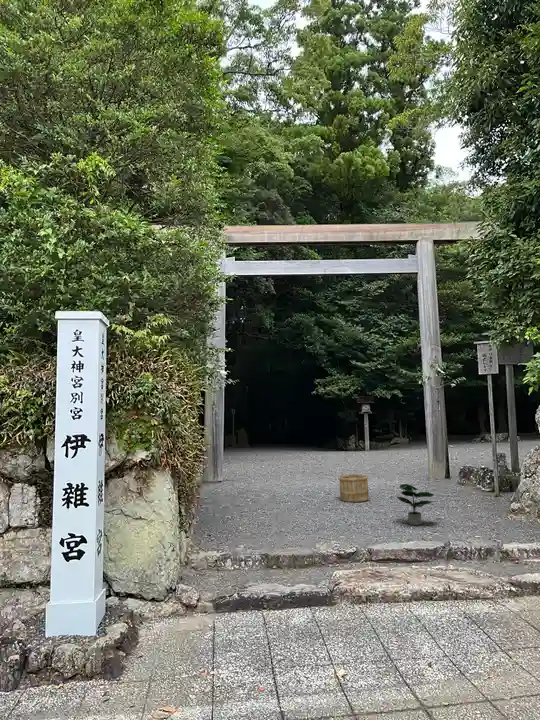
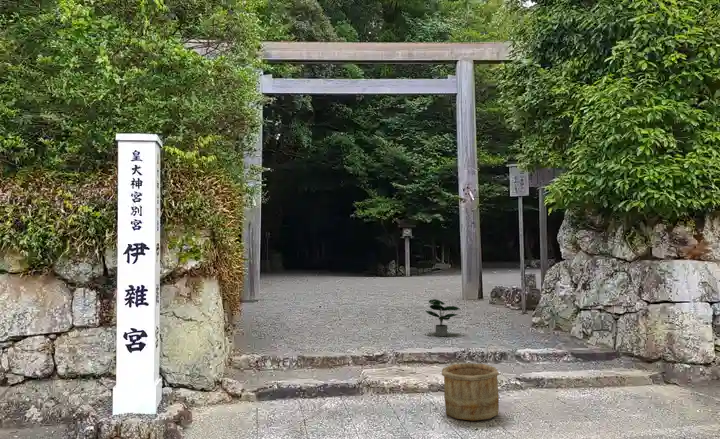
wooden bucket: present [339,474,368,502] -> present [442,363,499,421]

